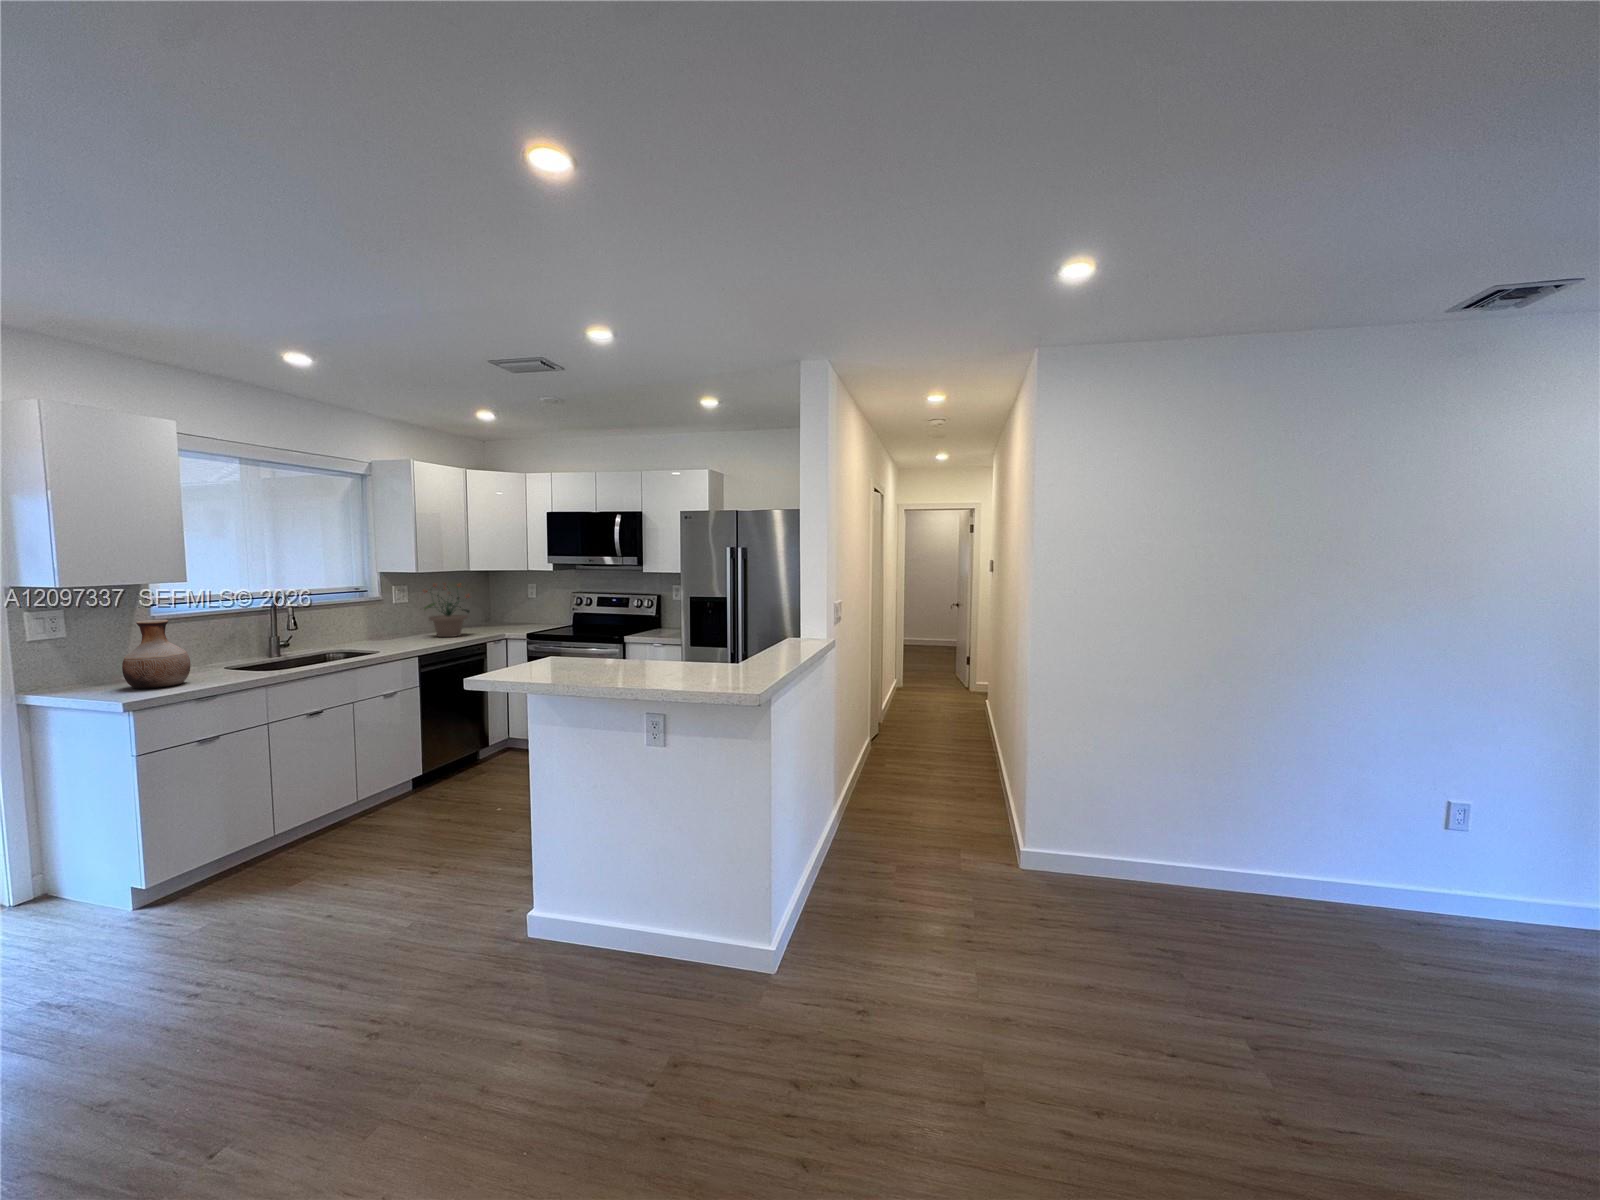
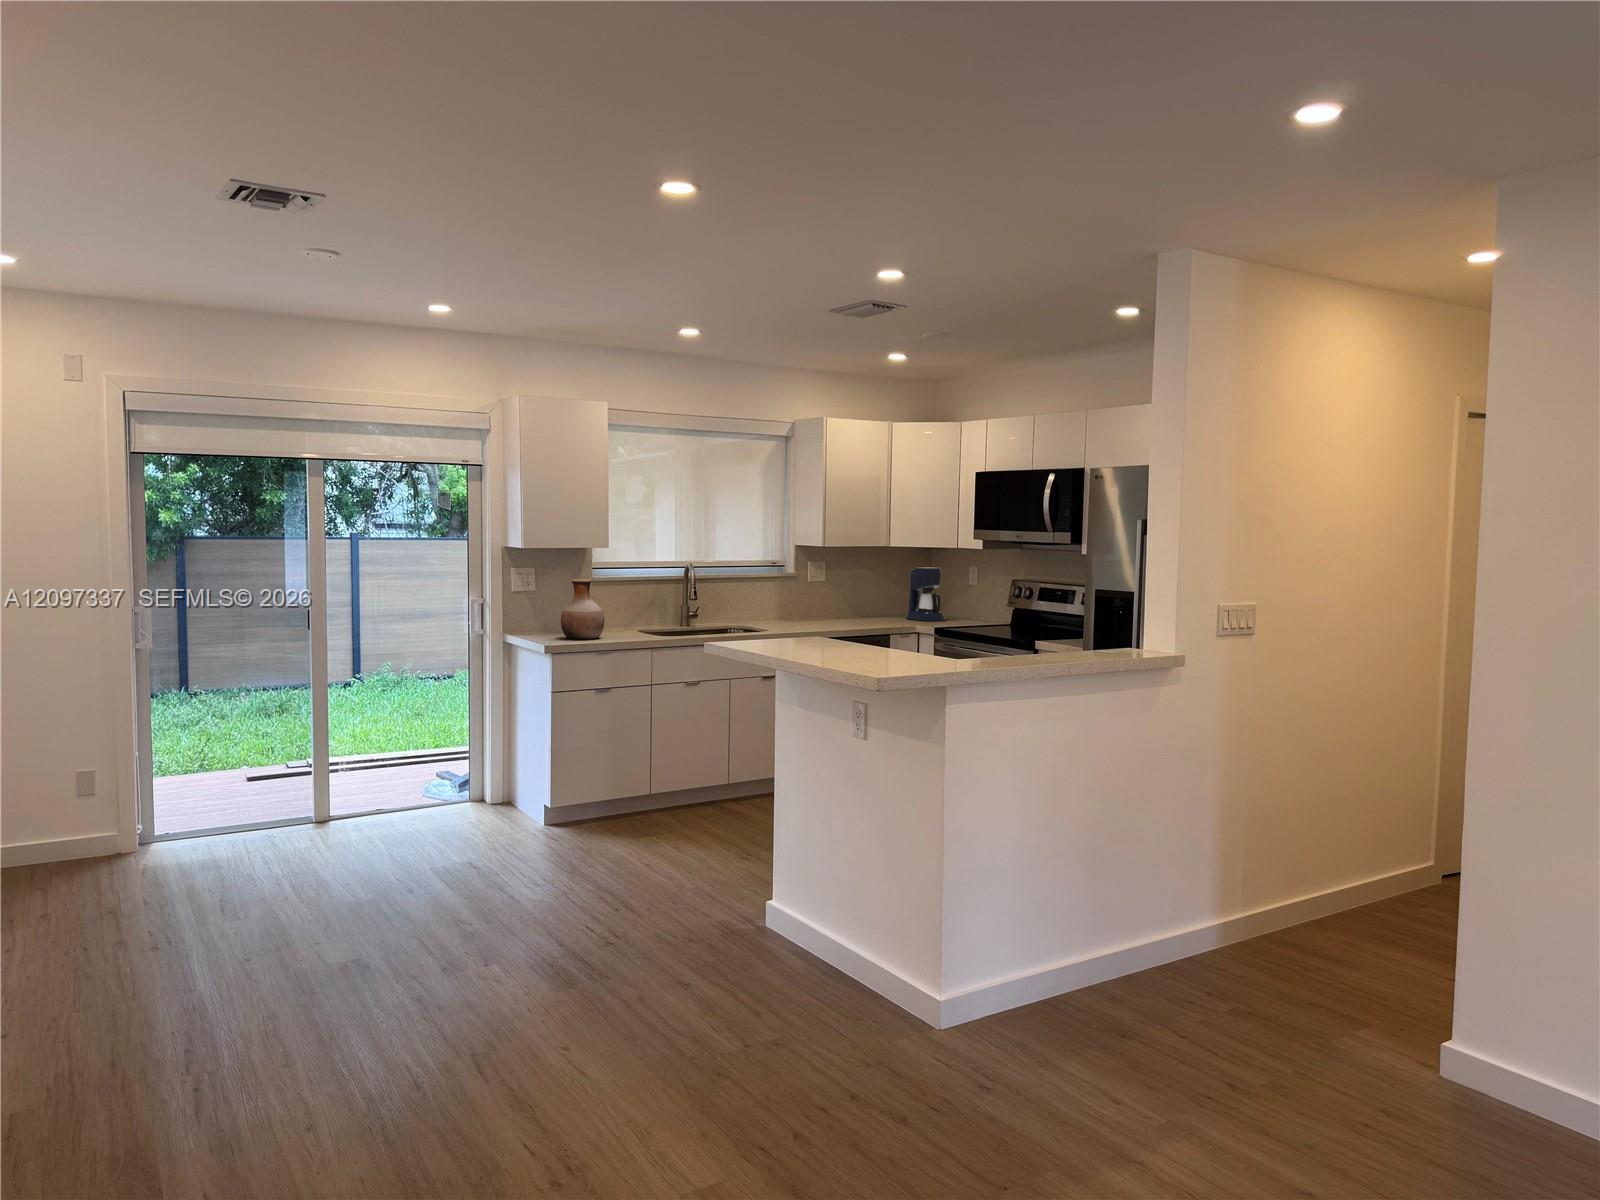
potted plant: present [424,583,469,637] -> none [831,559,885,626]
coffee maker: none [477,585,511,627] -> present [906,567,945,621]

